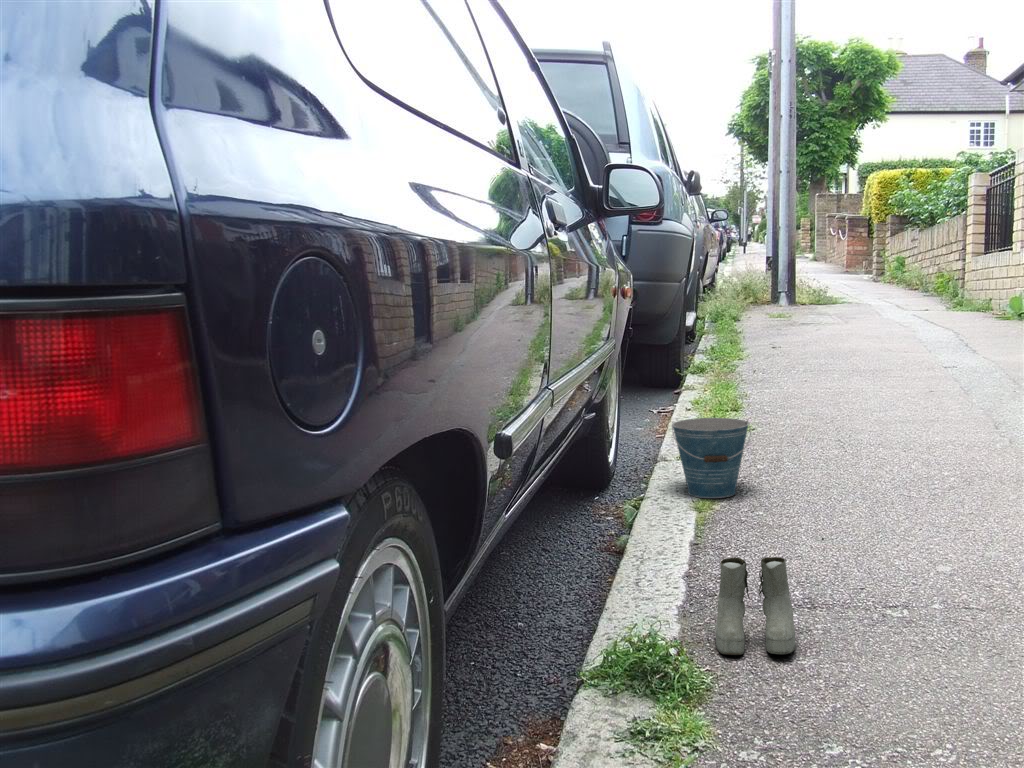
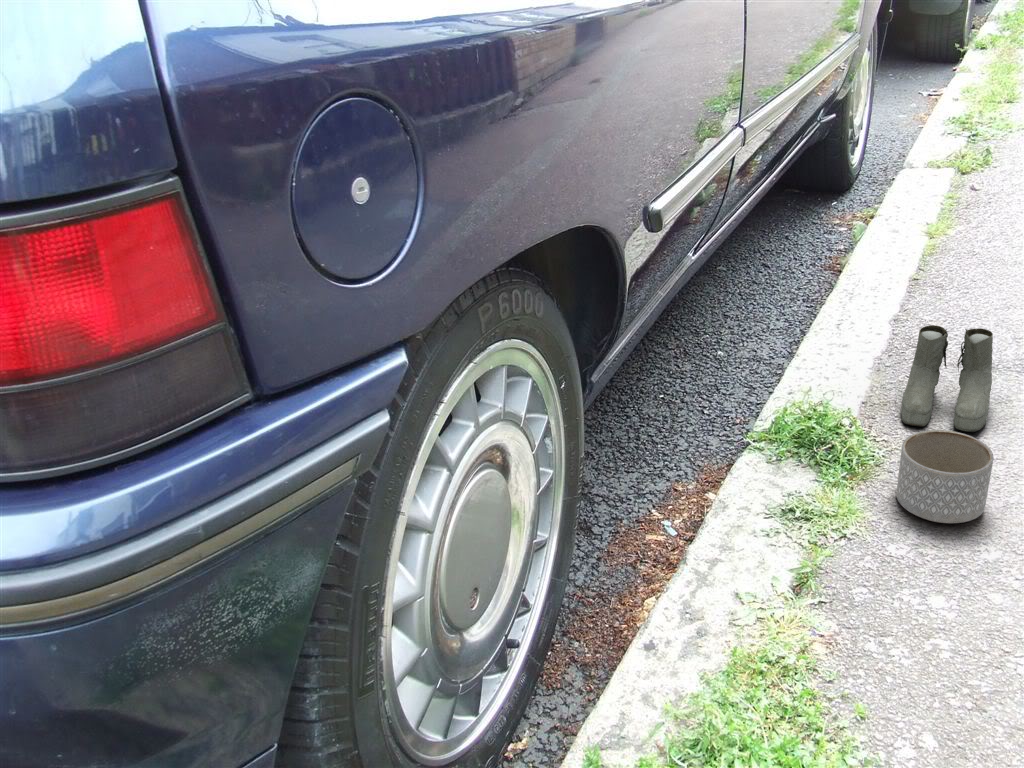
bucket: present [672,418,751,498] -> none [916,131,1008,221]
planter: none [733,640,818,729] -> present [896,430,994,523]

